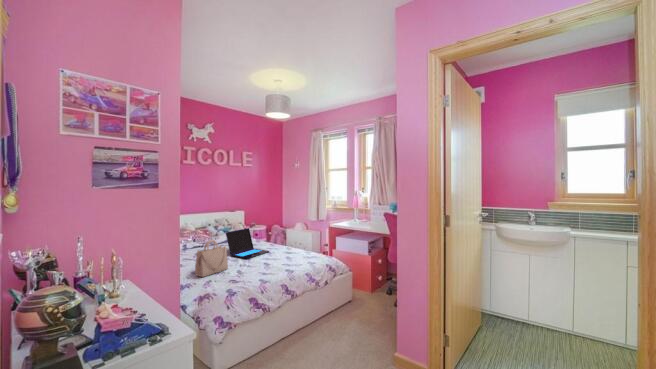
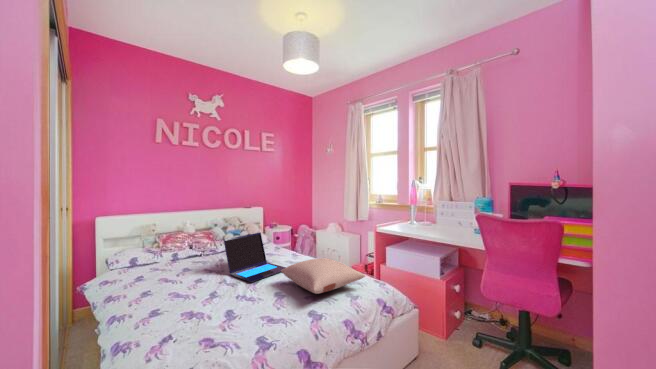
handbag: present [195,240,228,277] -> none [153,256,214,324]
pillow: none [267,242,319,261] -> present [281,258,365,294]

